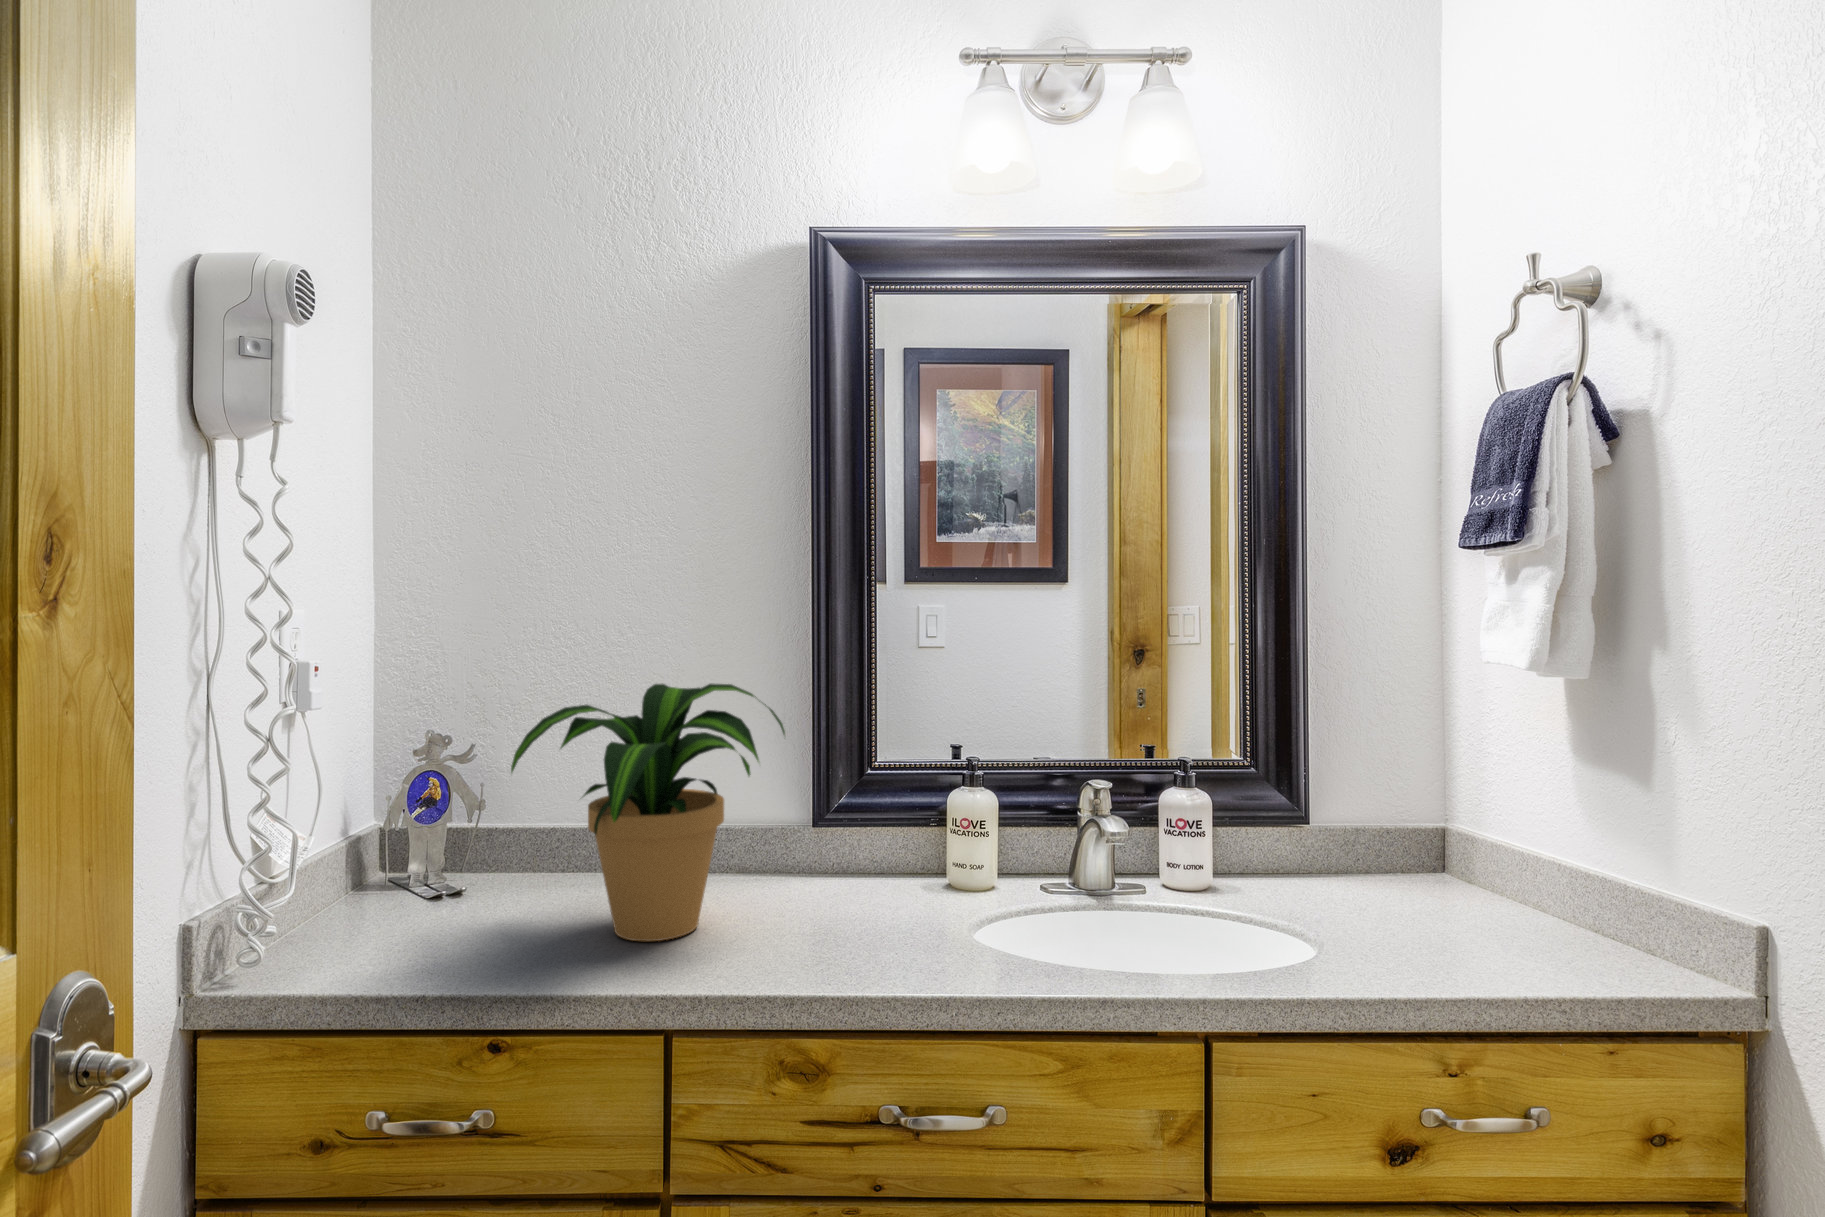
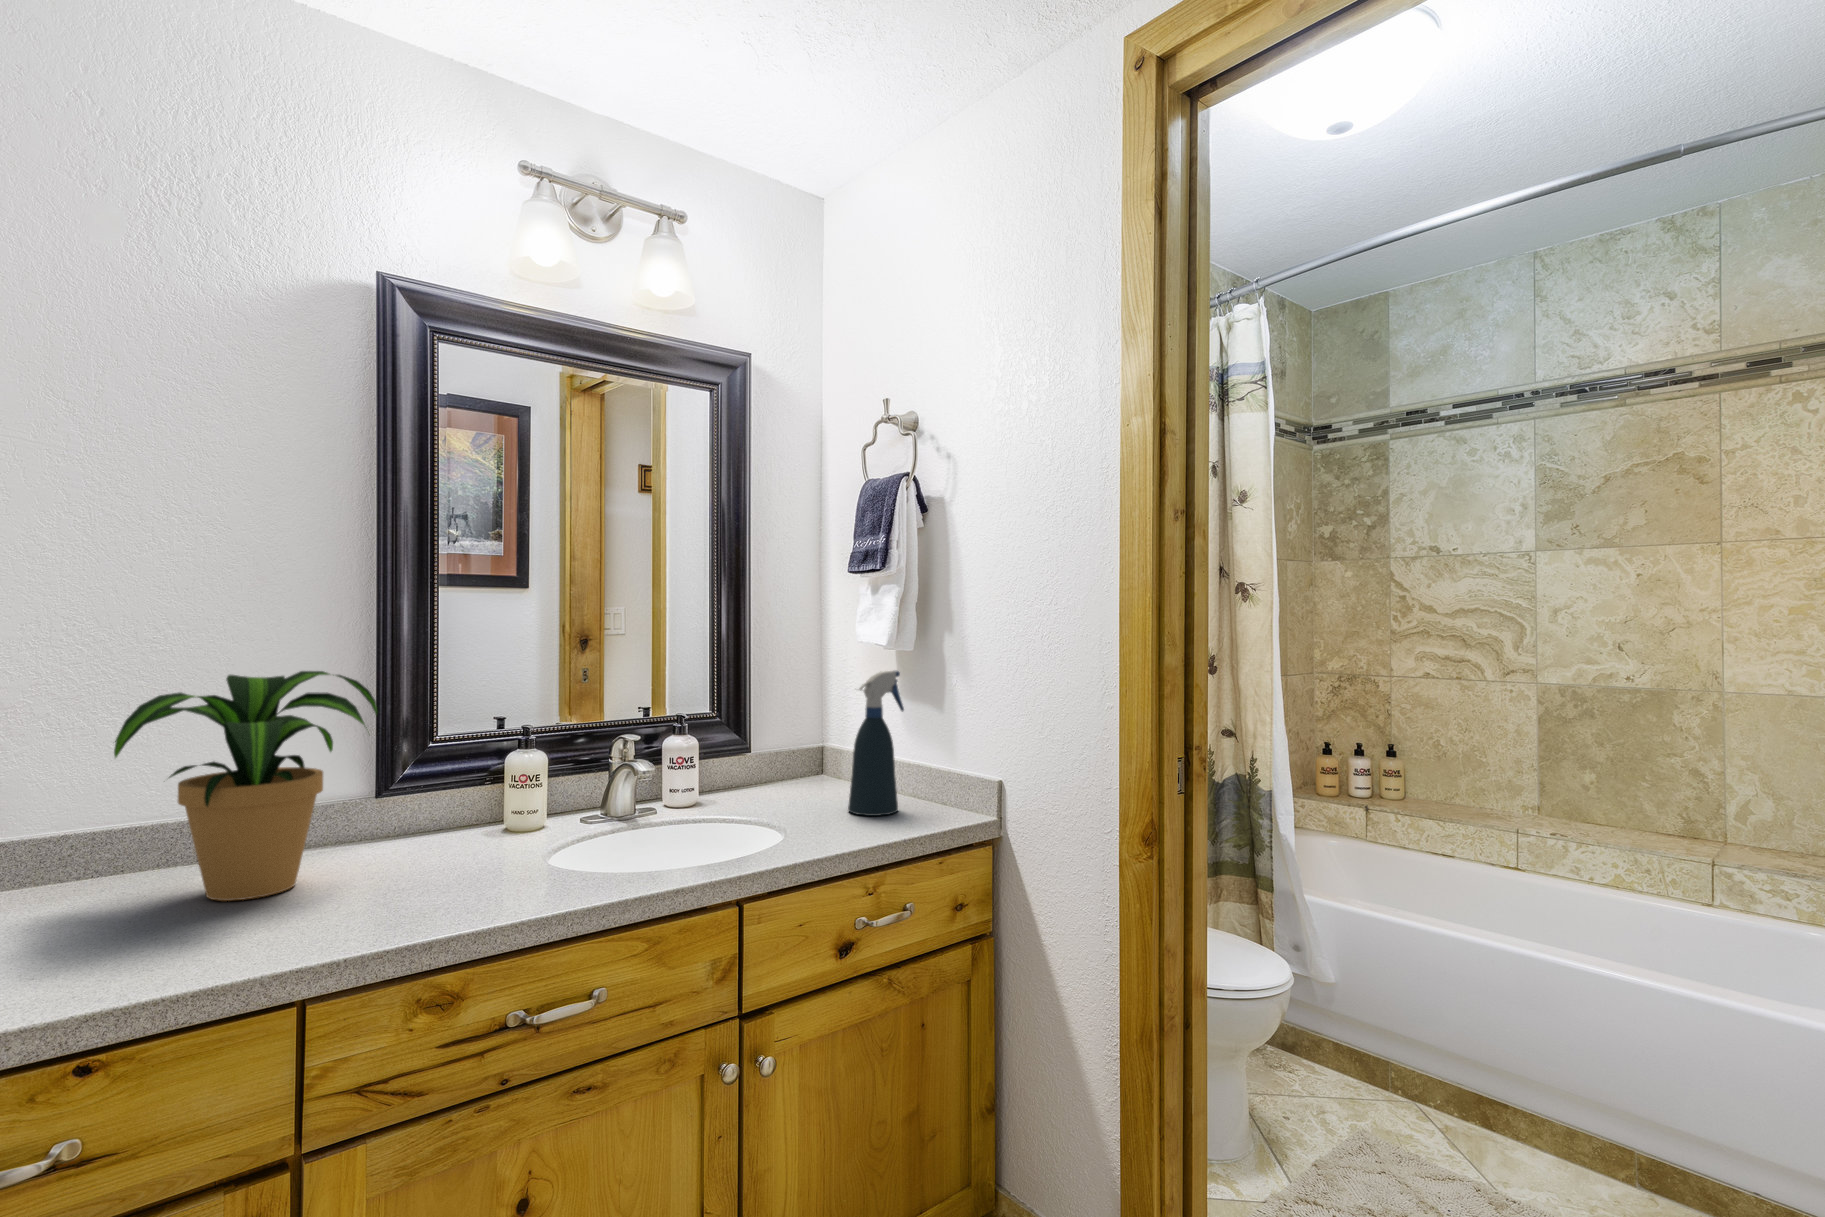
spray bottle: none [1445,719,1562,975] -> present [848,671,904,816]

